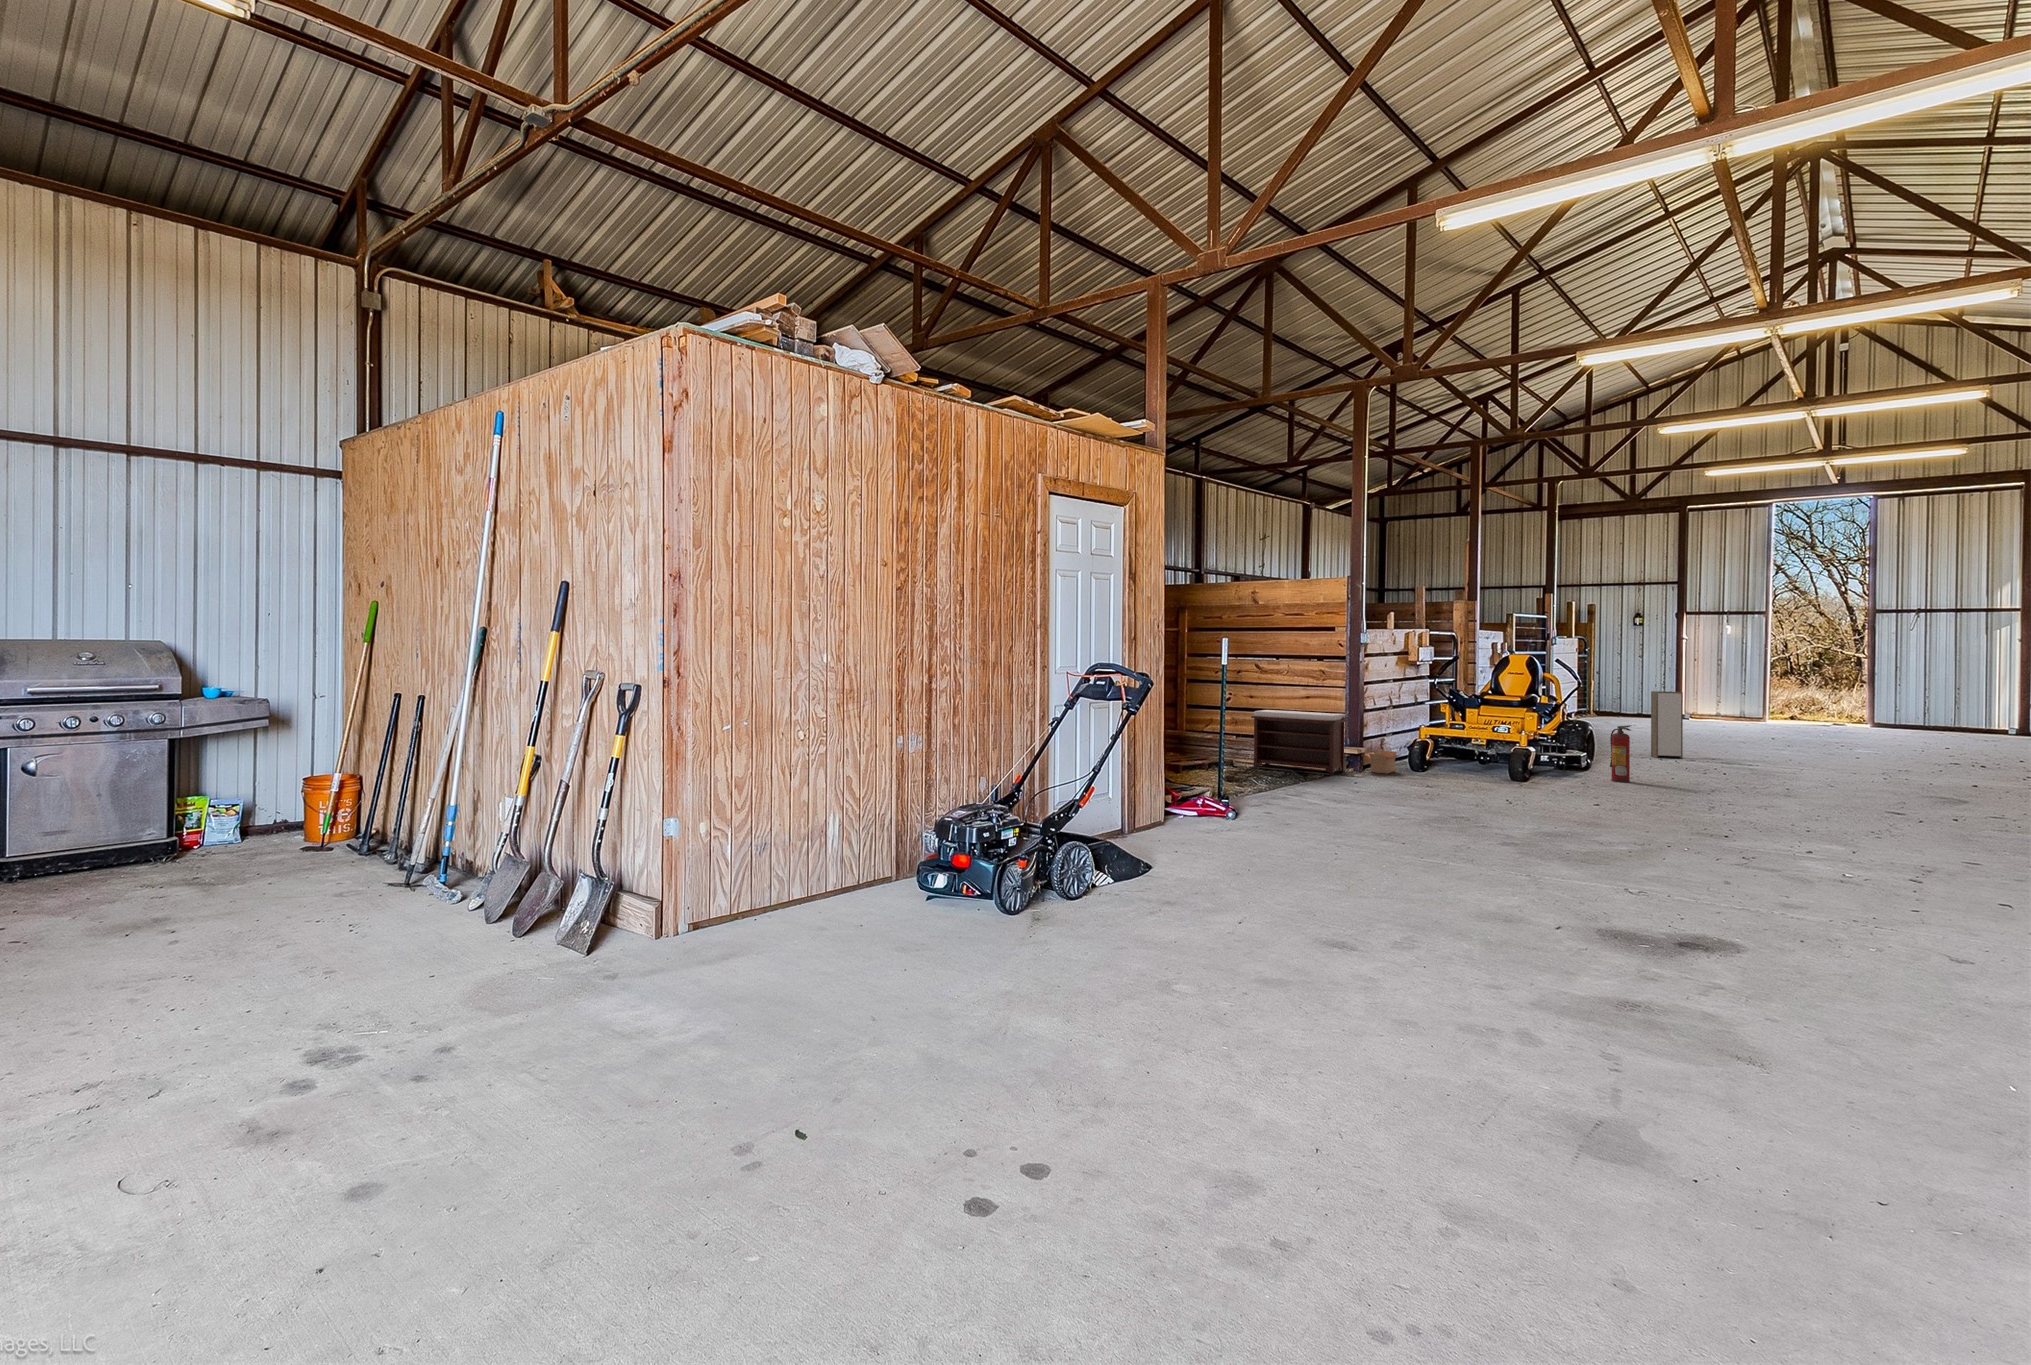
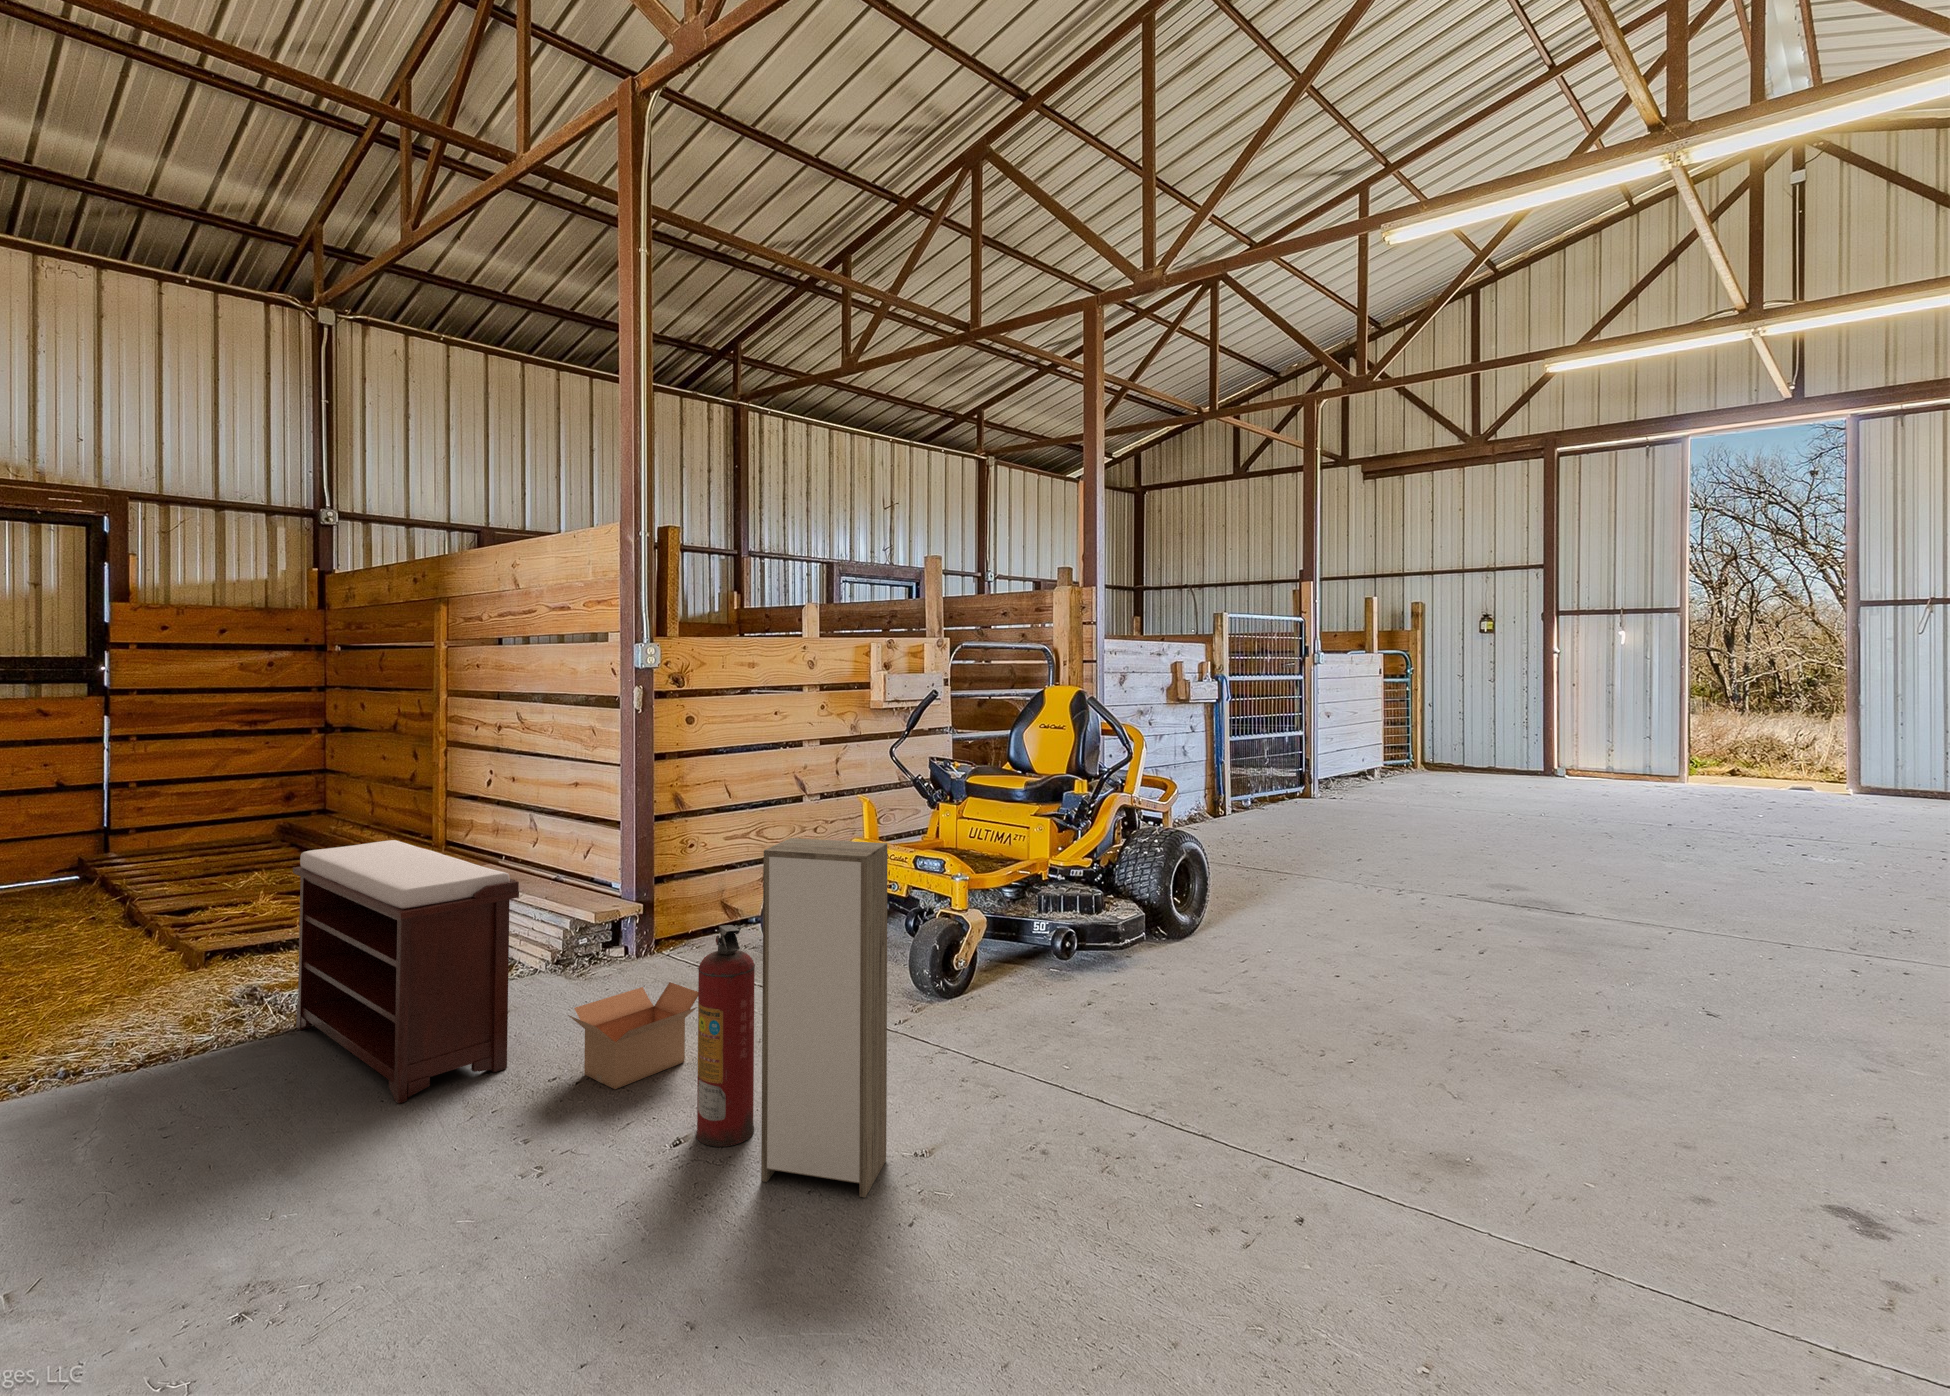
storage cabinet: present [1651,691,1683,759] -> present [761,838,887,1198]
fire extinguisher: present [1610,725,1631,782] -> present [696,925,755,1147]

